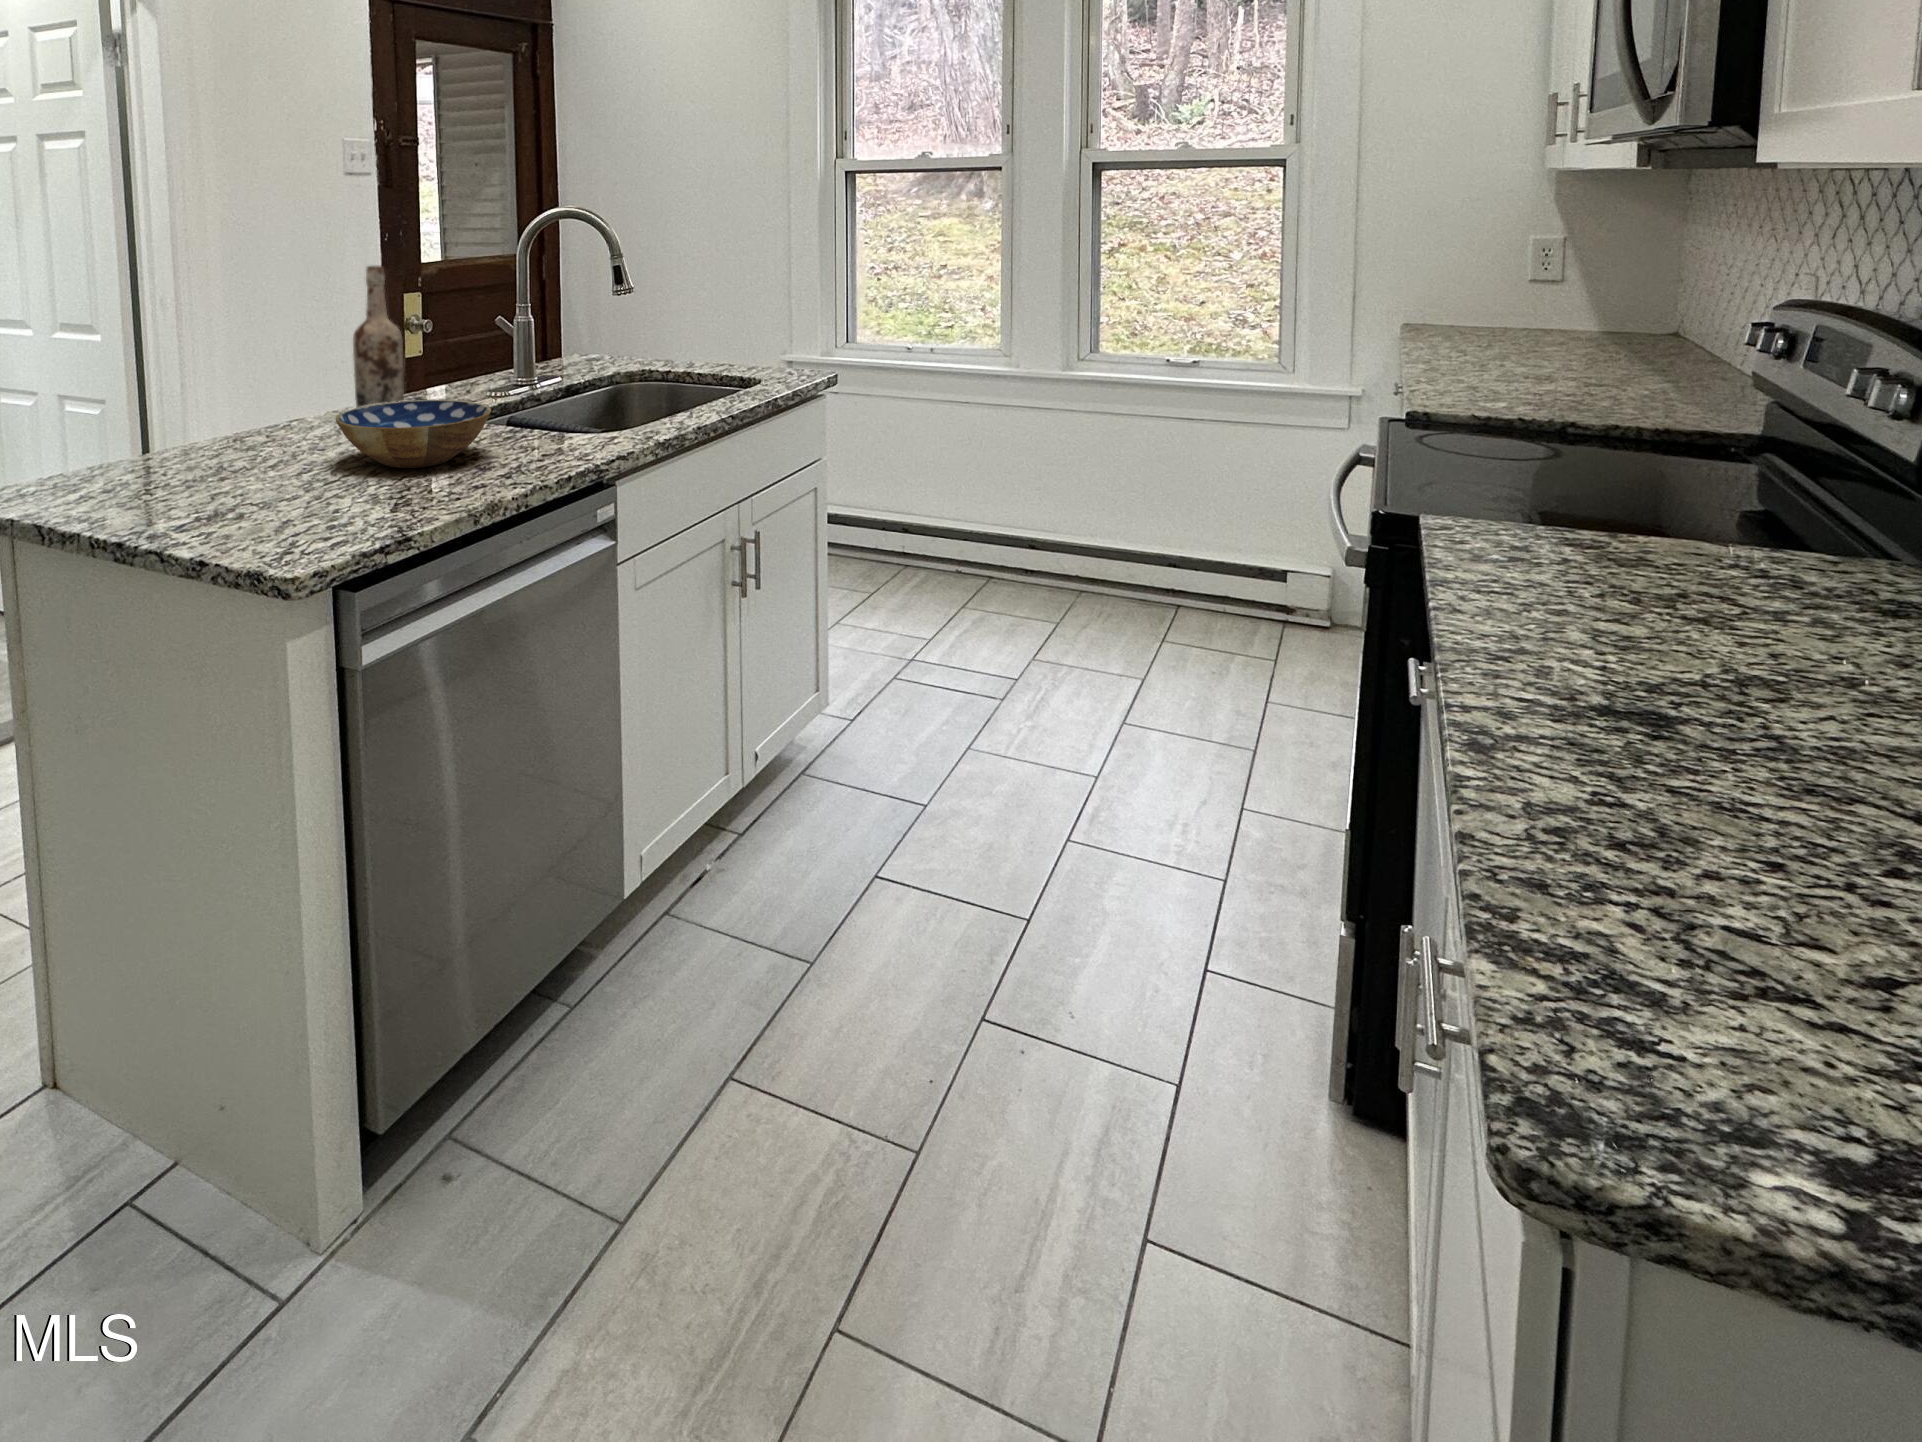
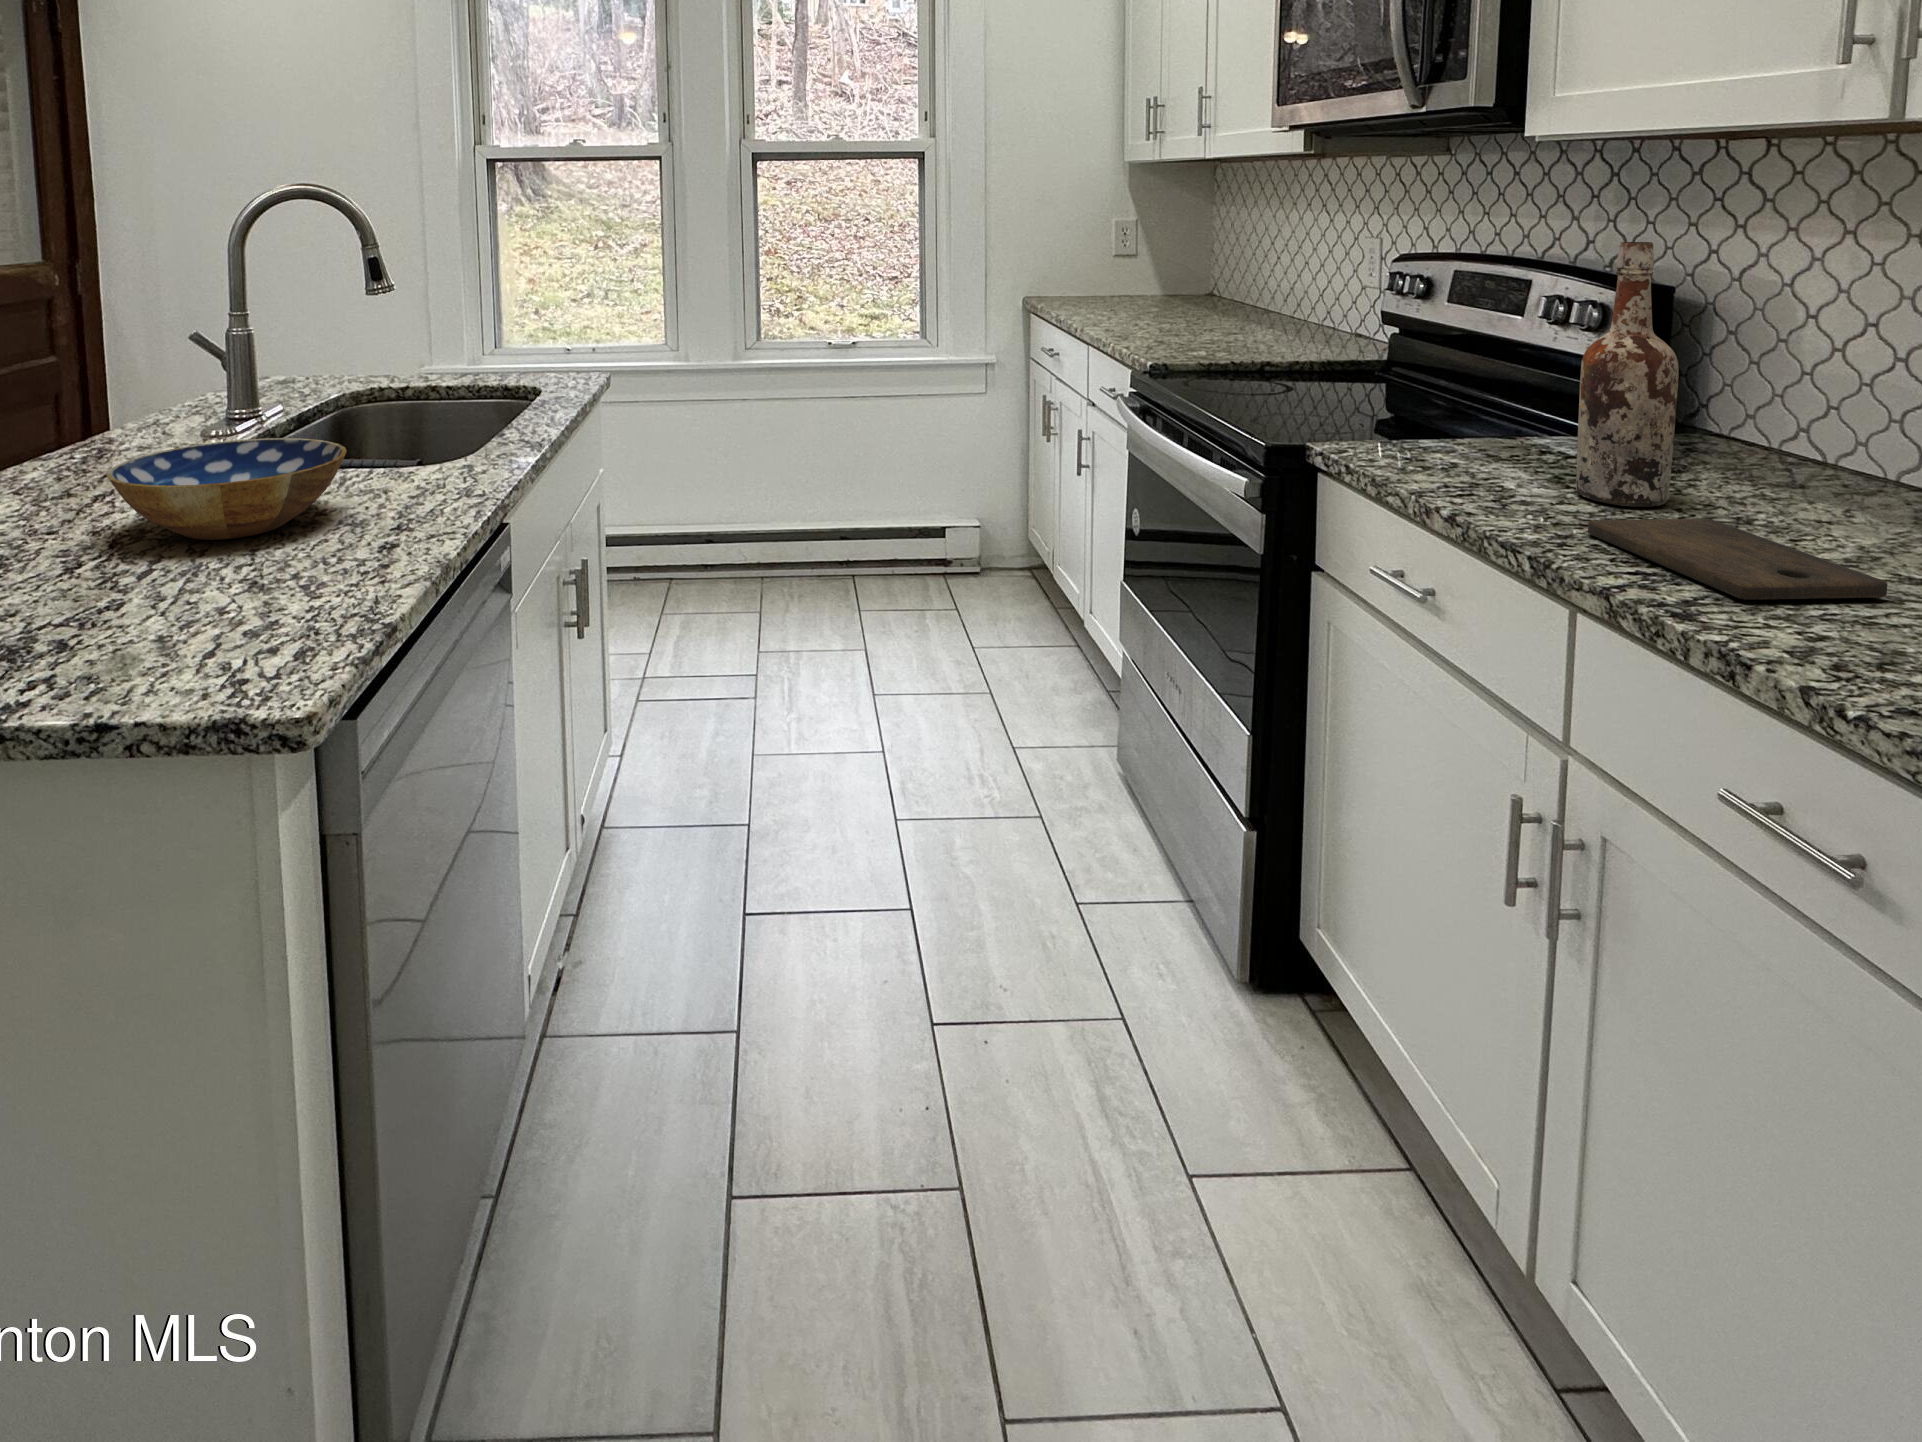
wine bottle: present [353,266,404,408] -> present [1576,242,1679,507]
cutting board: none [1523,642,1777,793] -> present [1588,519,1888,600]

